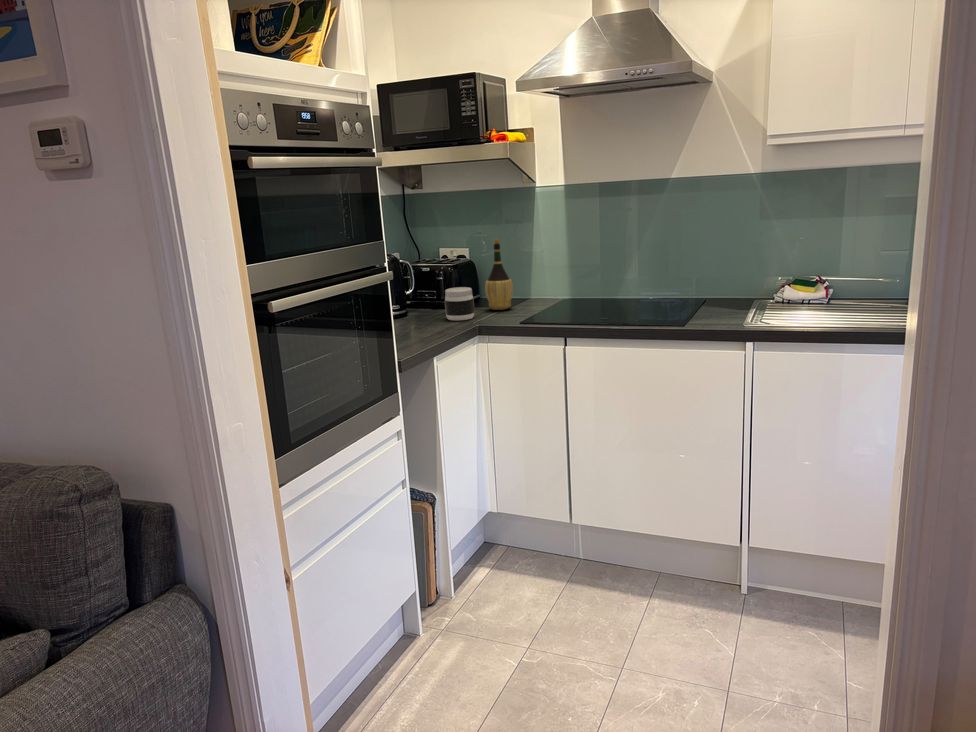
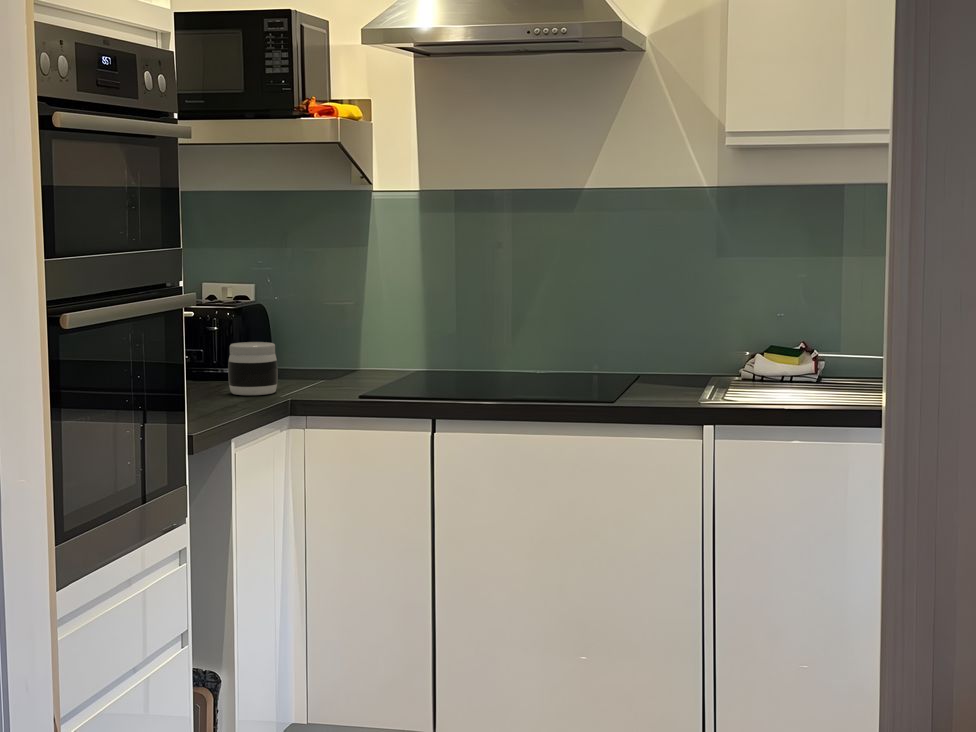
wine bottle: present [485,239,513,310] -> none [292,268,339,383]

